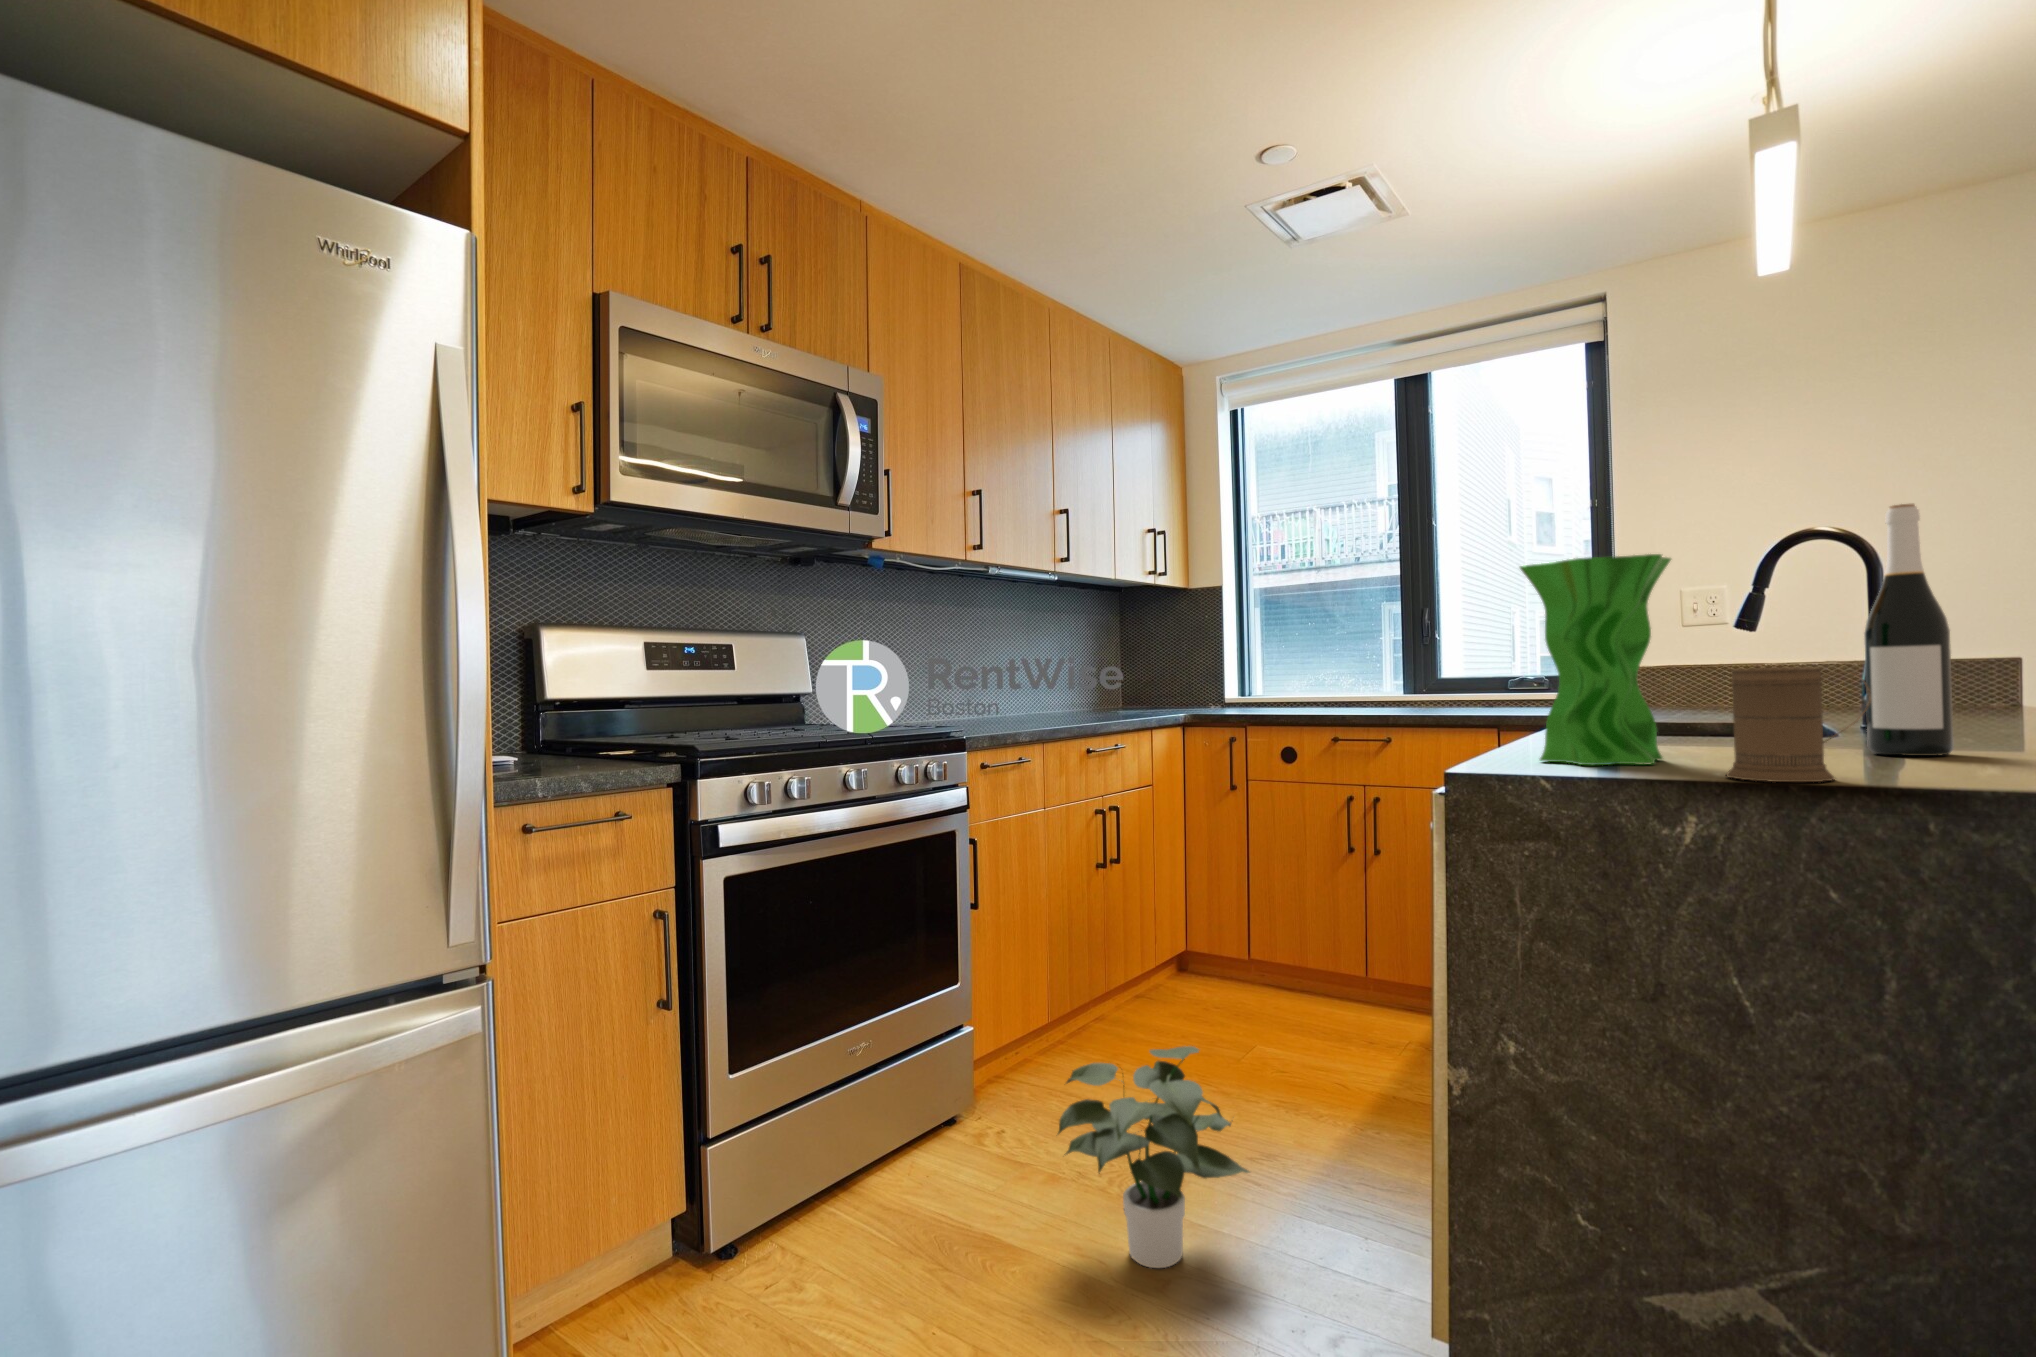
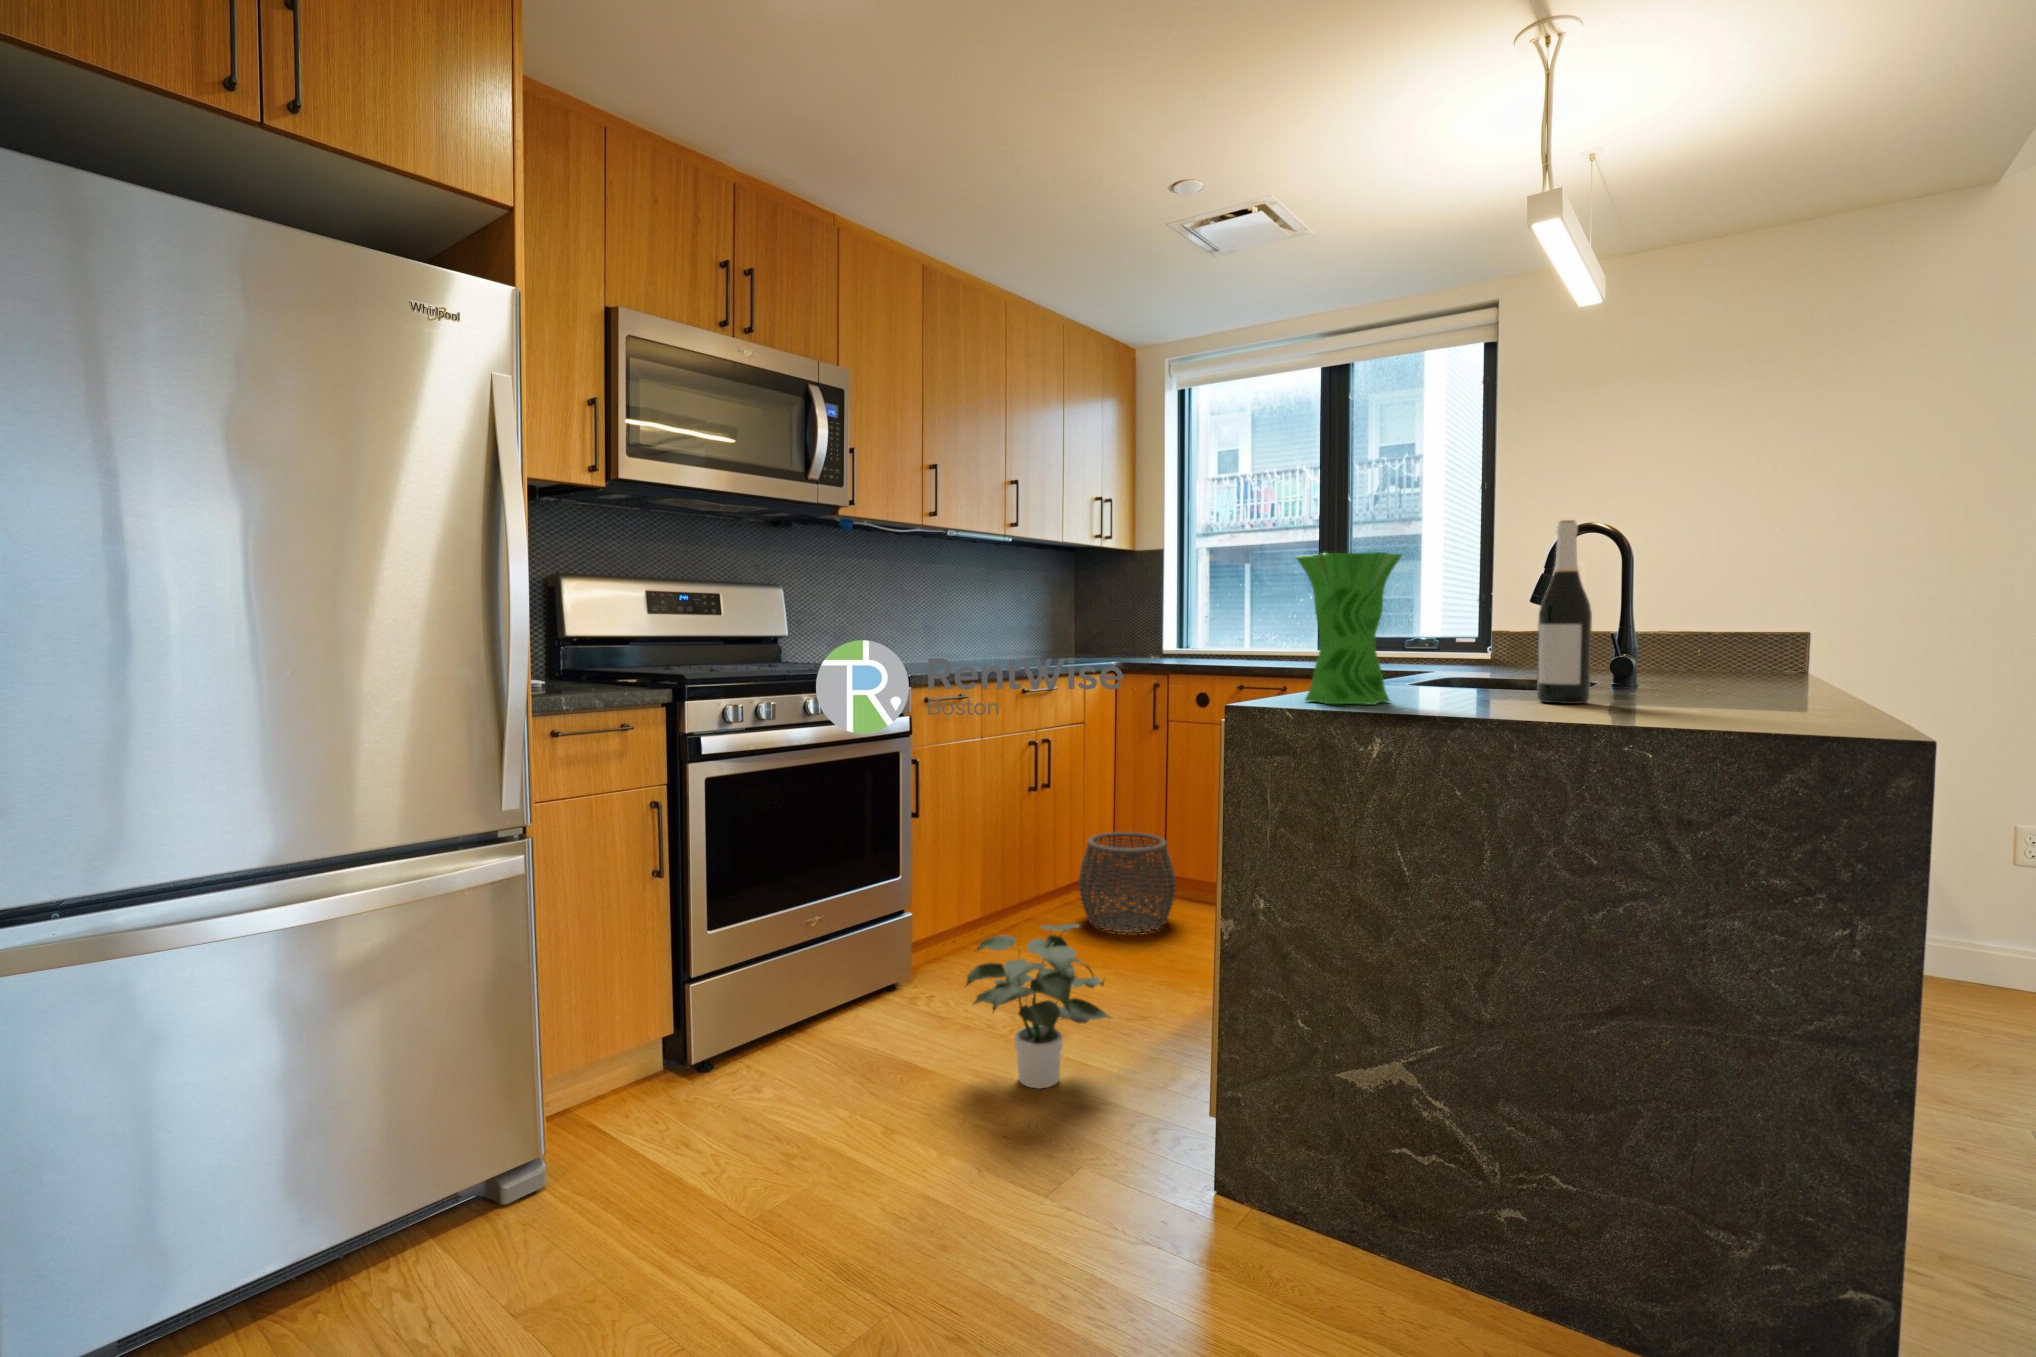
mug: present [1726,667,1871,782] -> none [1400,637,1489,716]
woven basket: none [1152,909,1269,1033] -> present [1079,832,1176,933]

